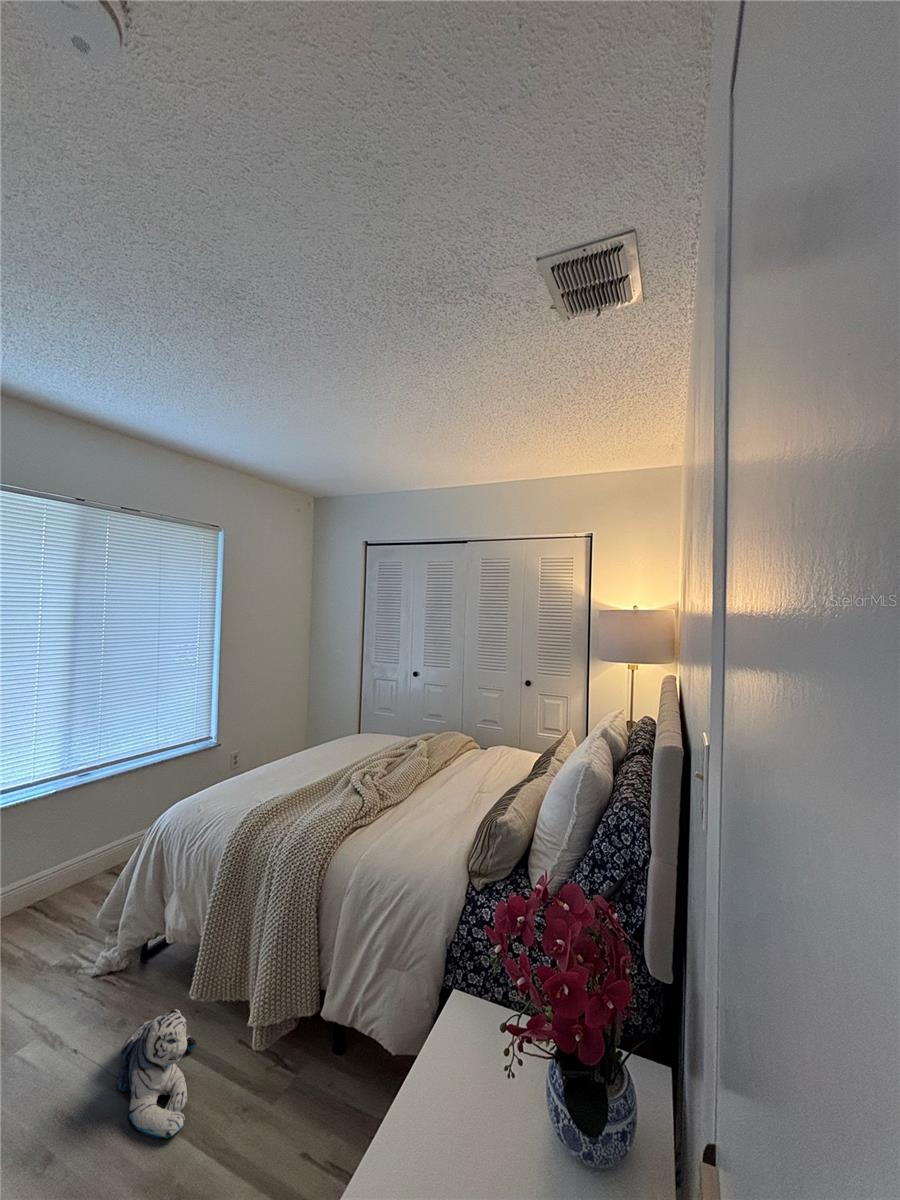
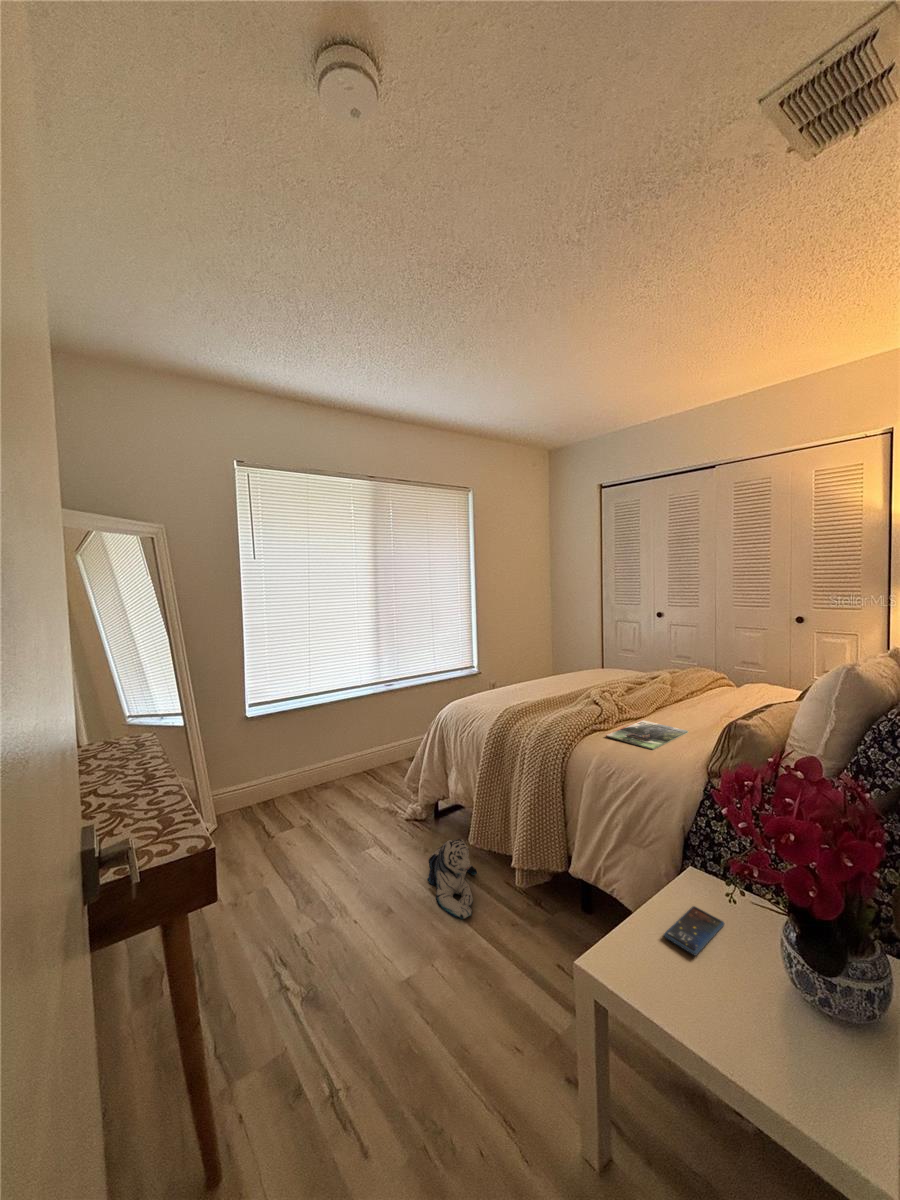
magazine: none [370,806,449,849] -> present [606,720,688,750]
smartphone: none [435,1056,492,1137] -> present [664,906,724,956]

